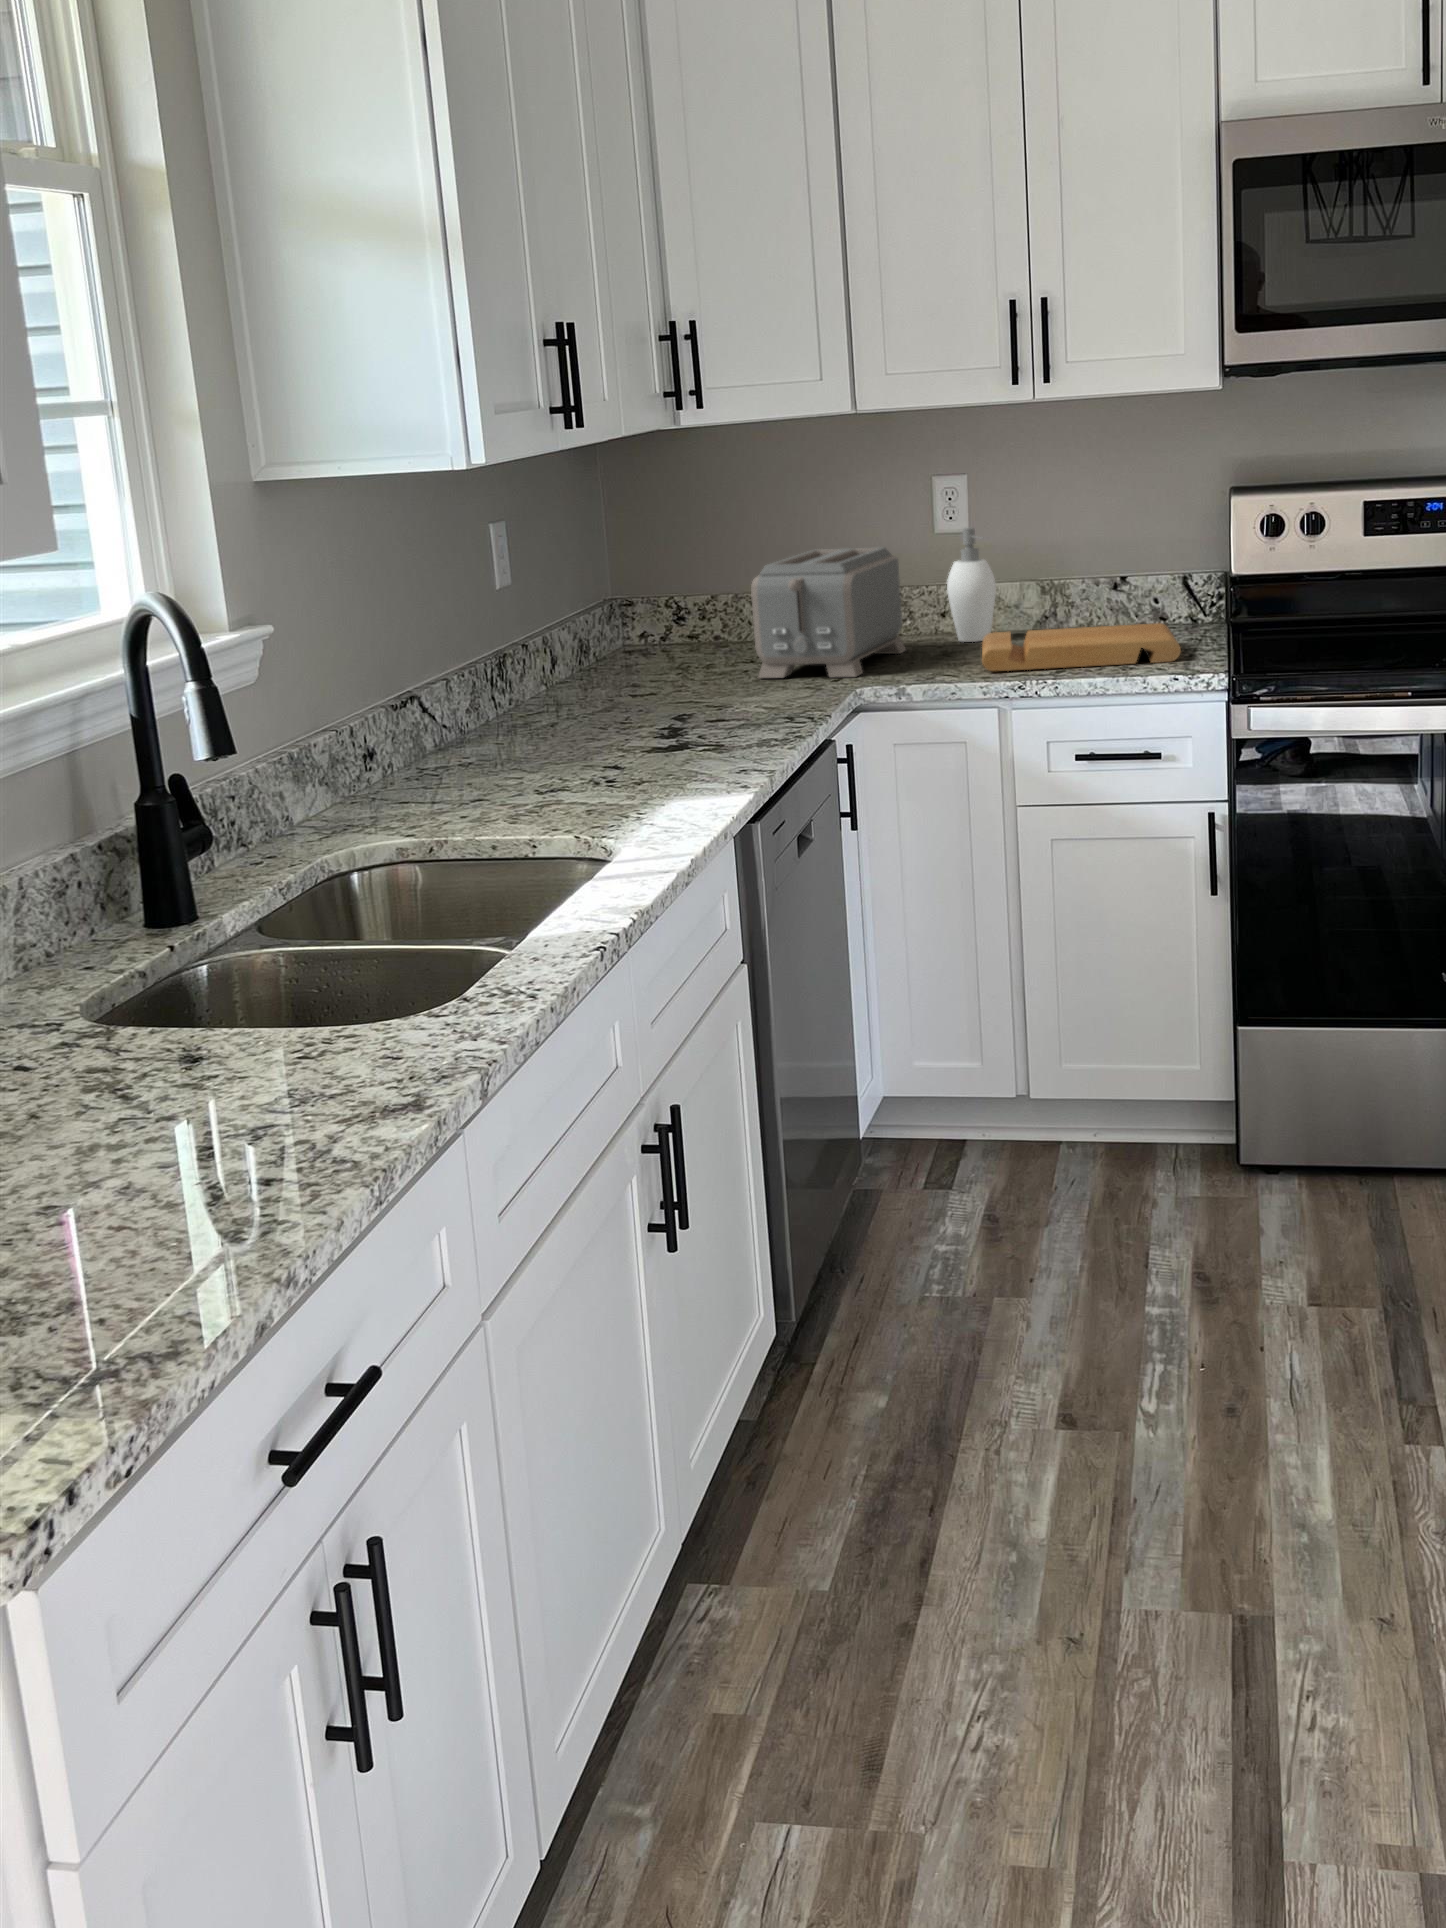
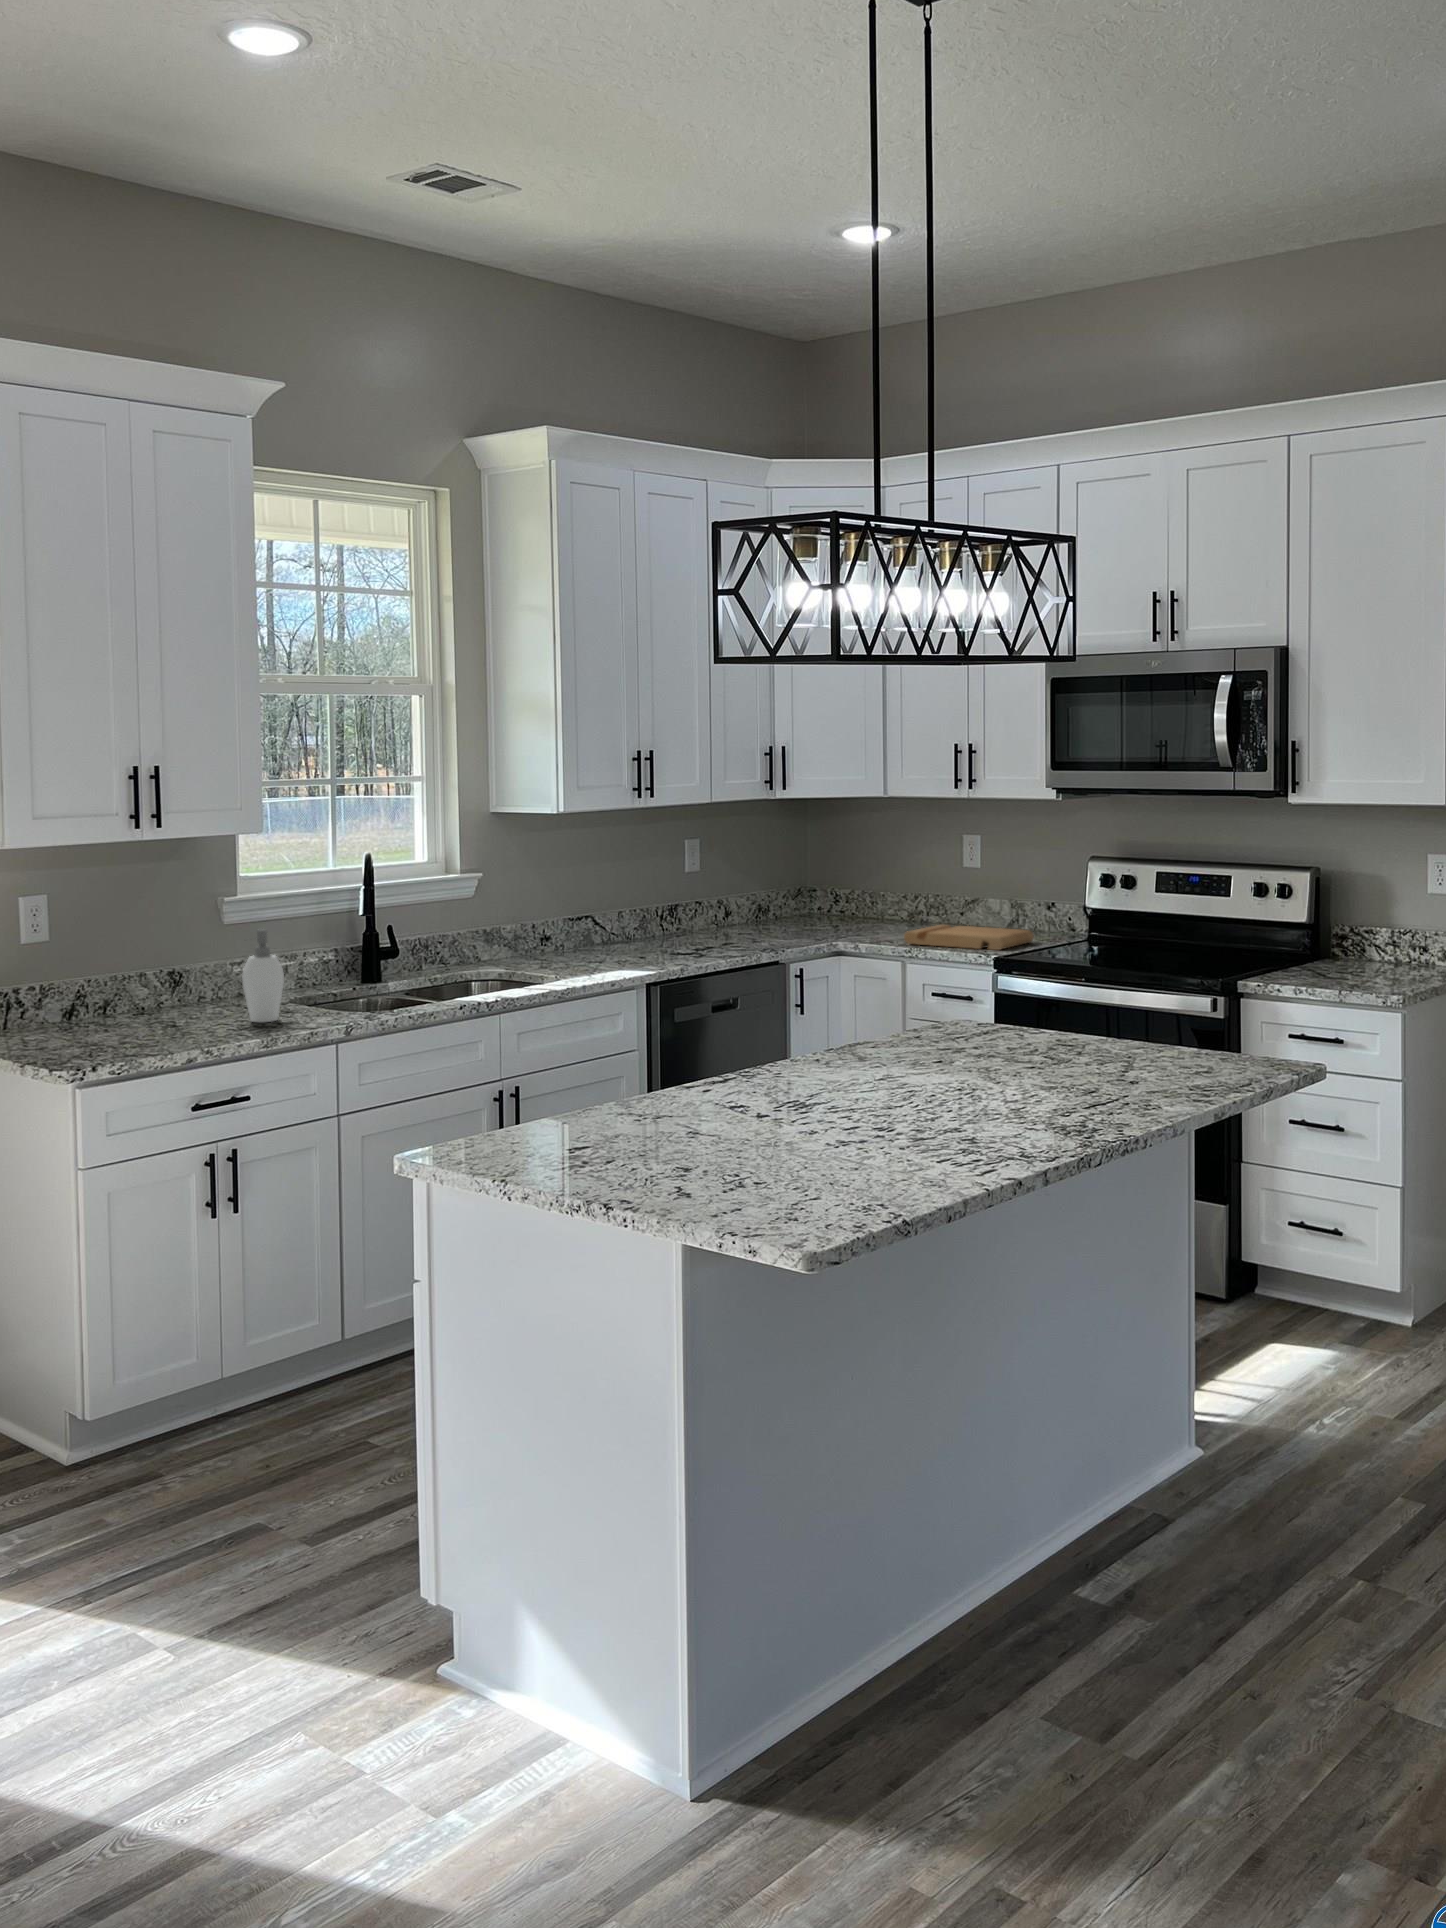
soap dispenser: present [947,527,996,642] -> present [242,929,284,1022]
toaster: present [751,547,906,678] -> none [812,869,918,939]

